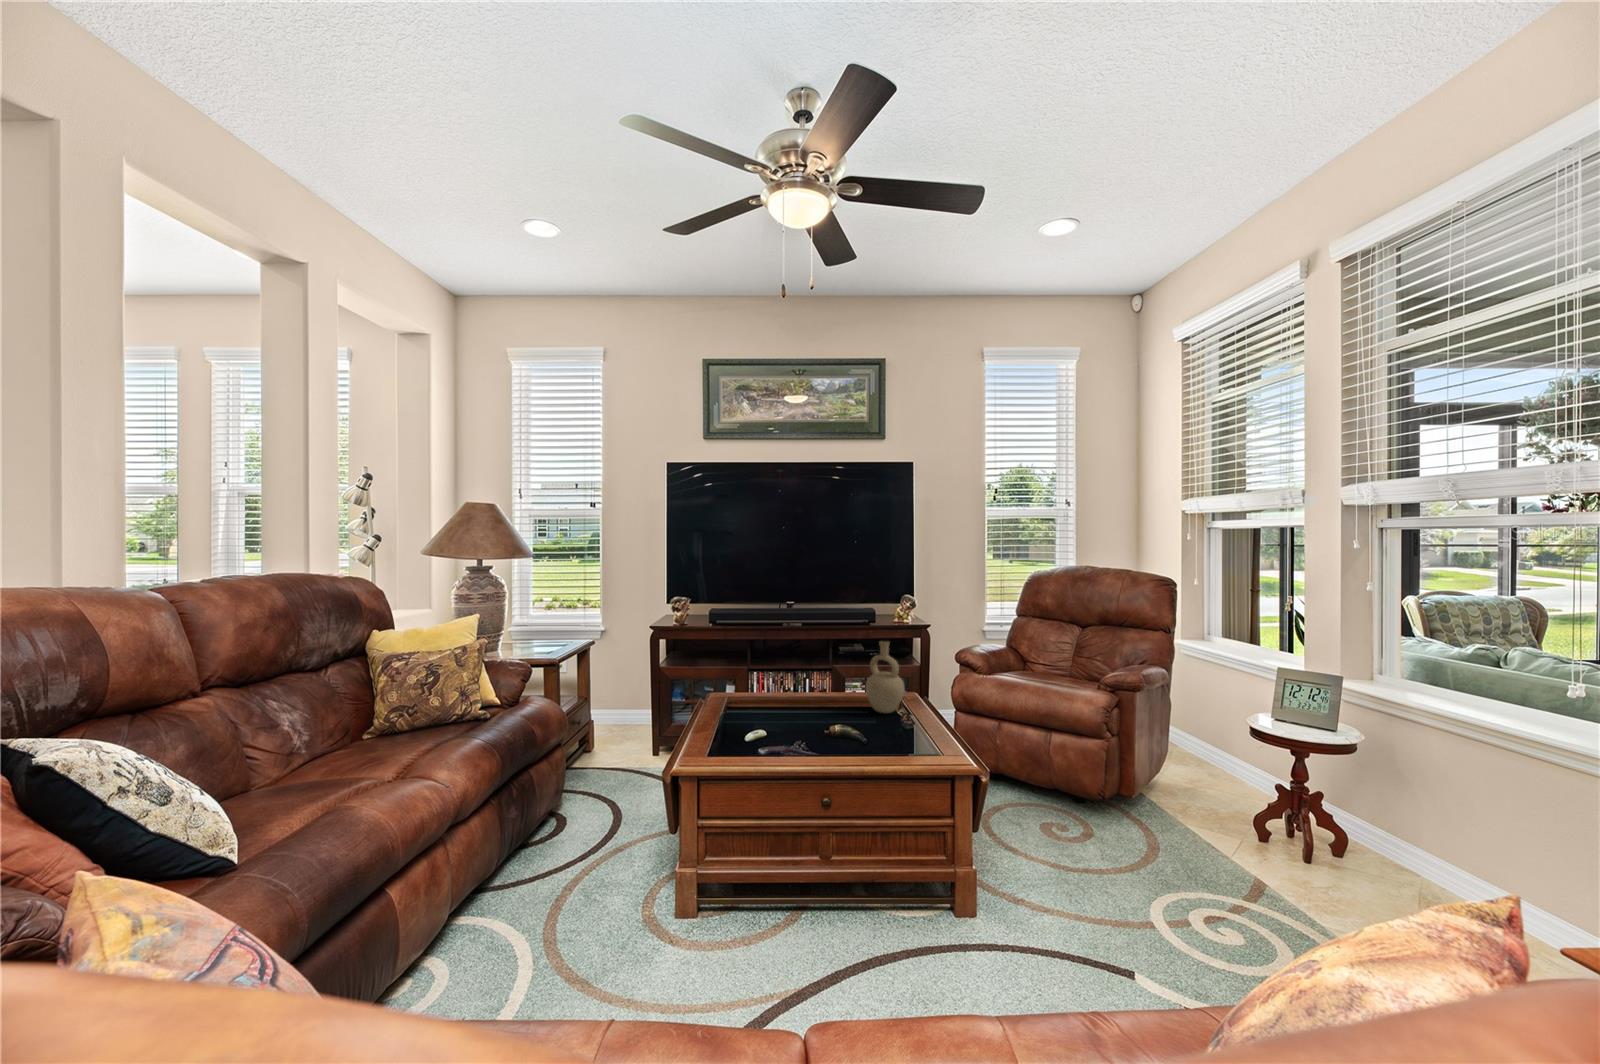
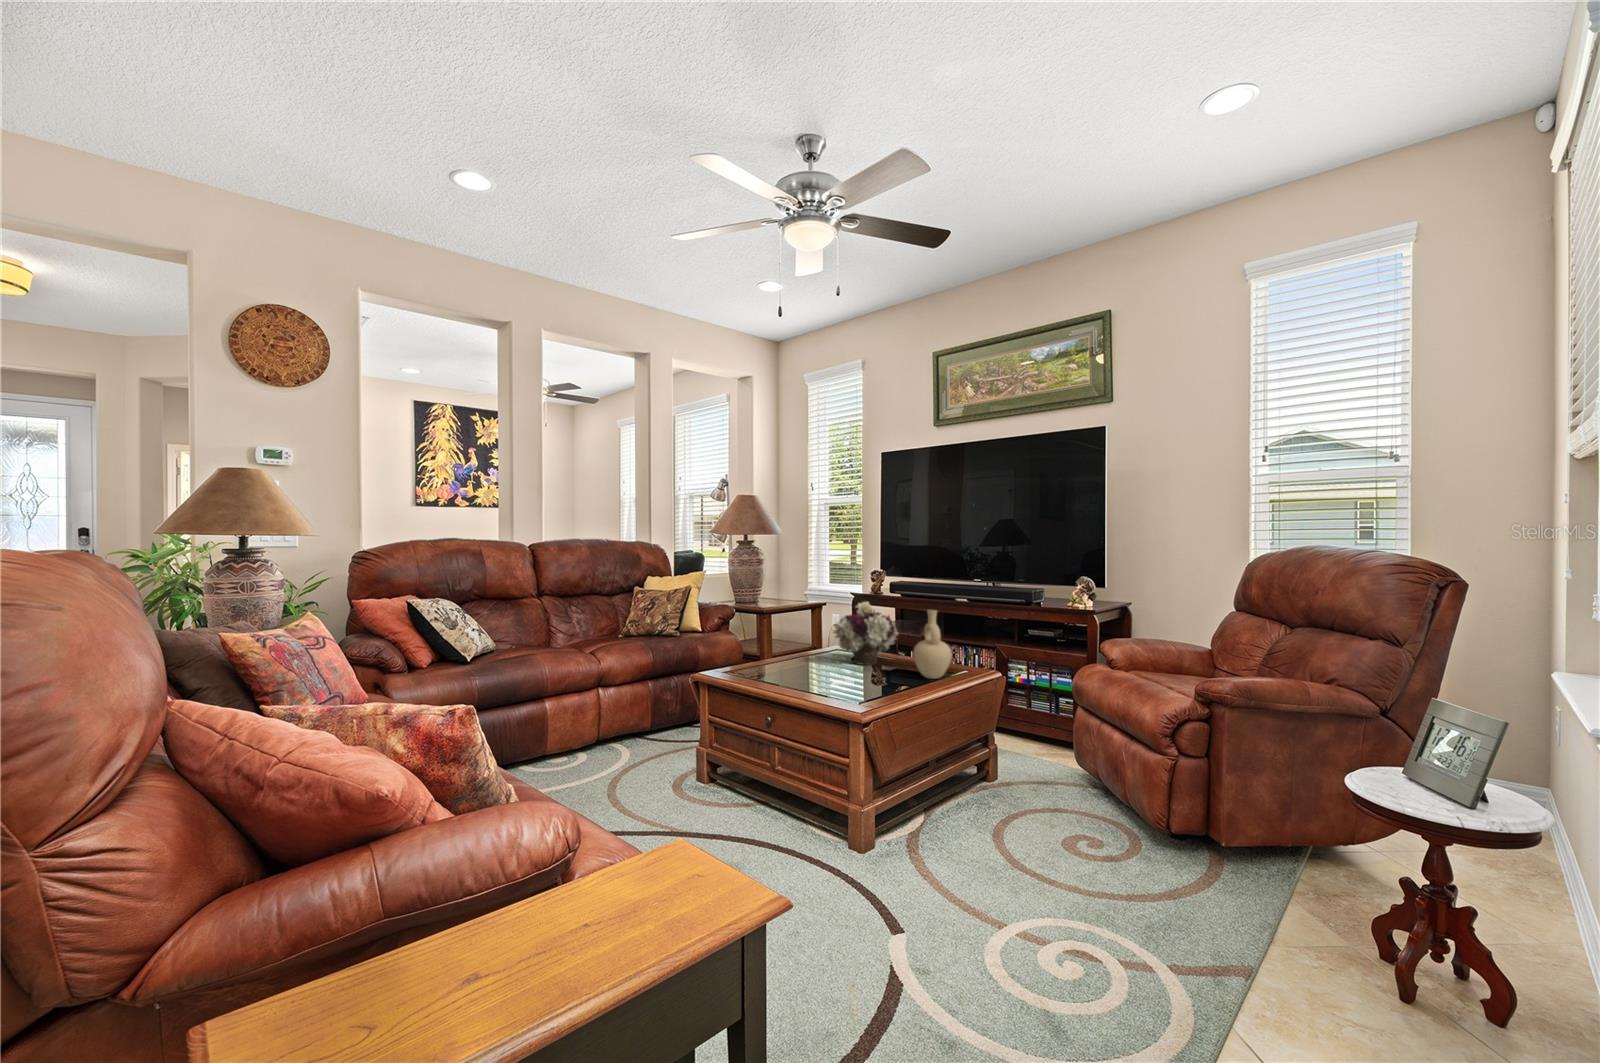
flower arrangement: none [753,639,815,712] -> present [834,602,898,665]

